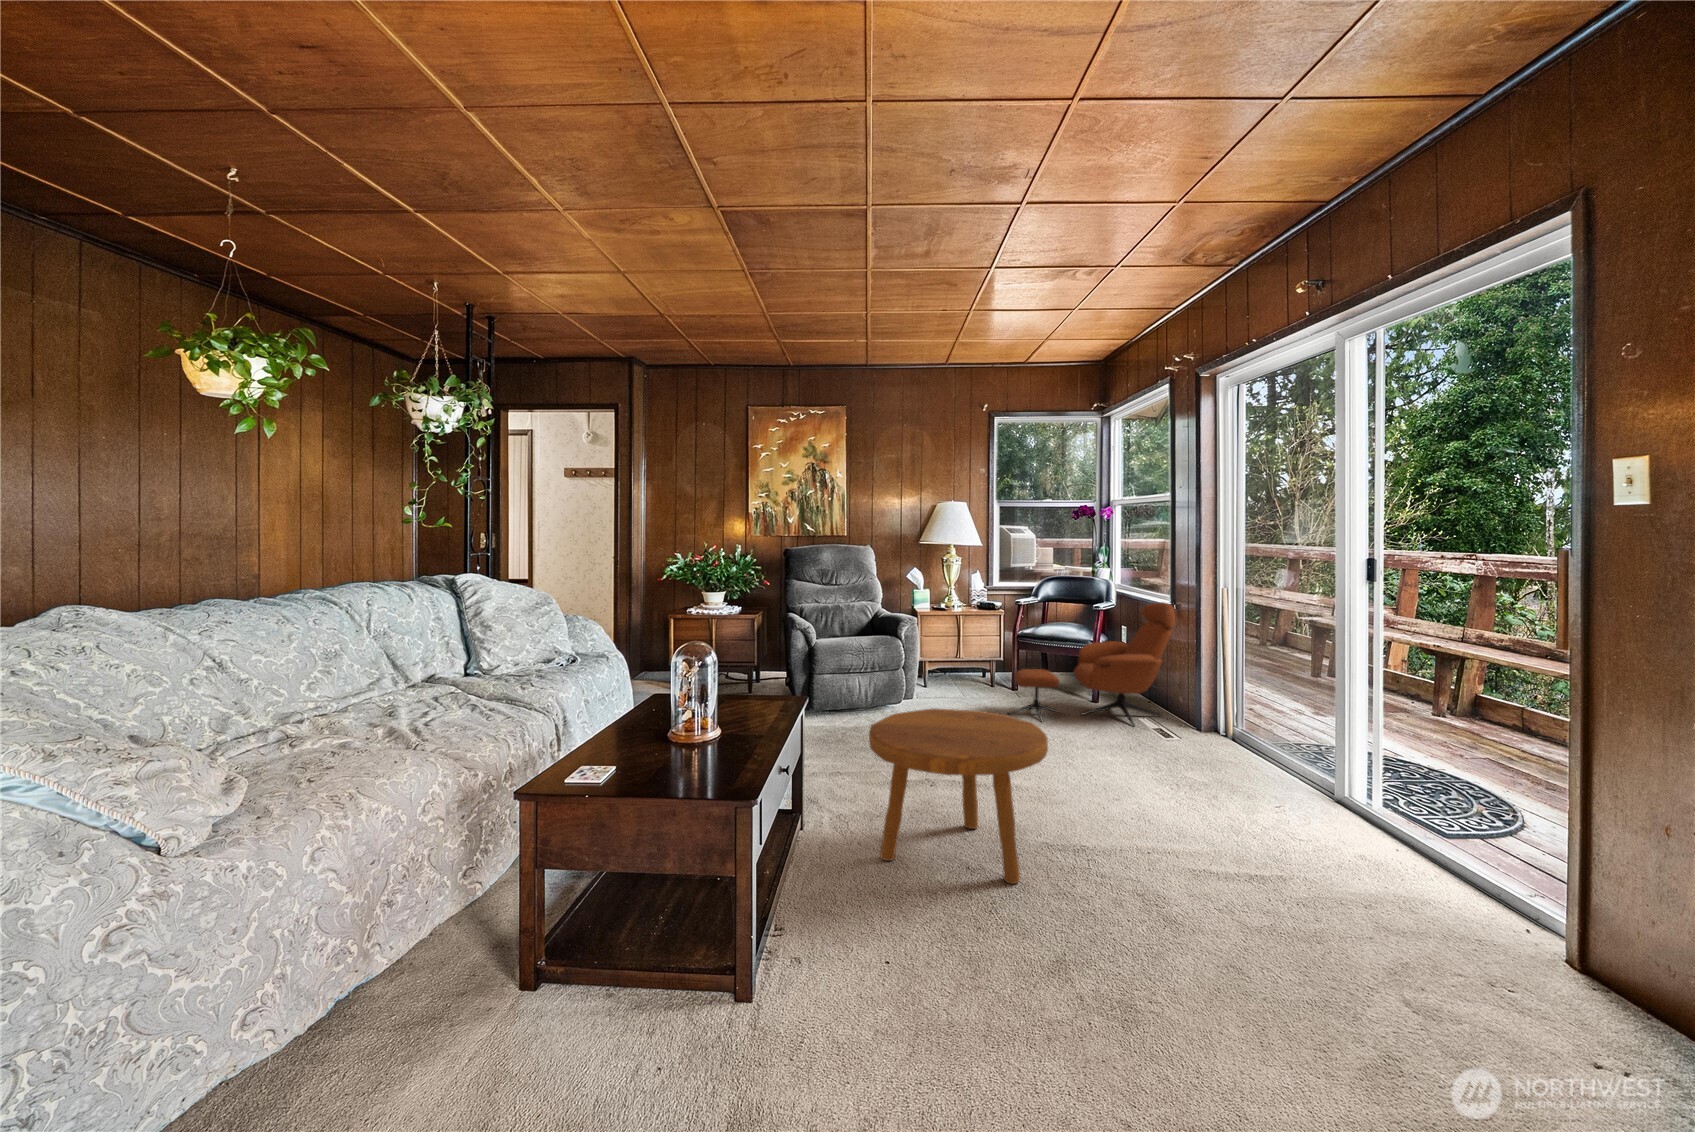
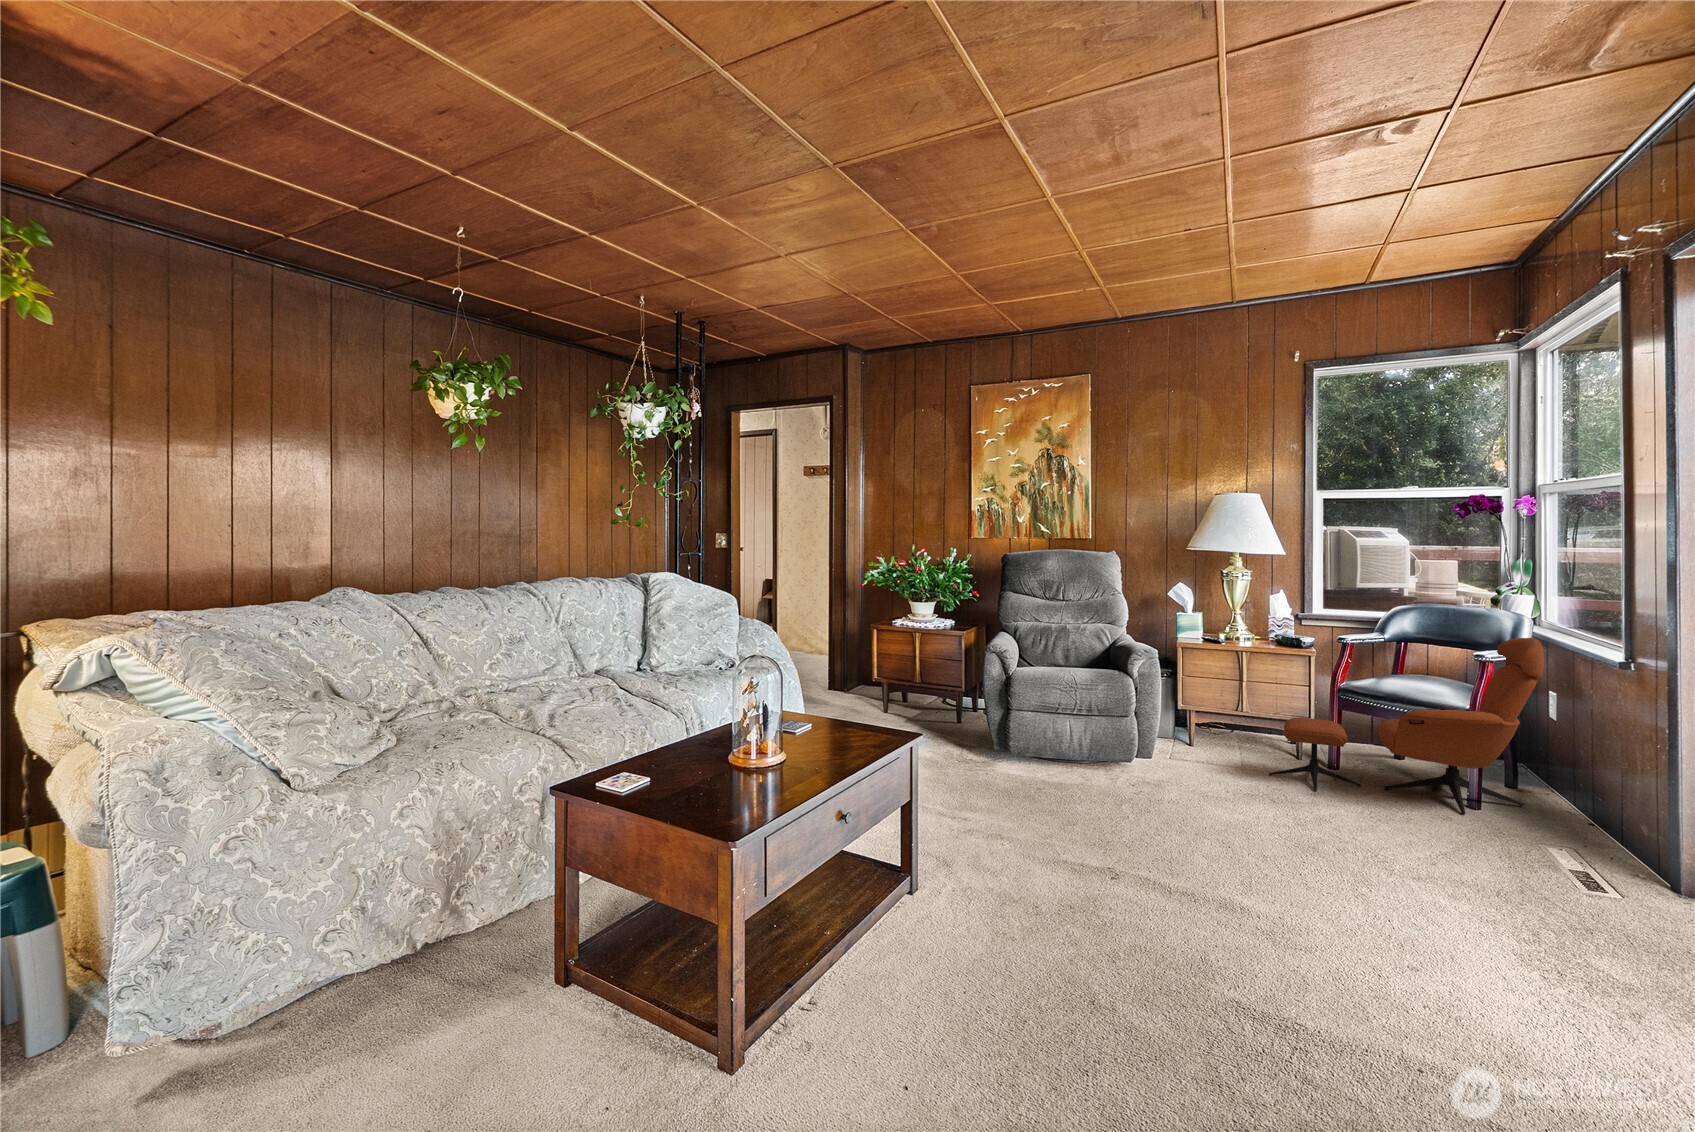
footstool: present [869,708,1048,884] -> none [962,750,1190,983]

